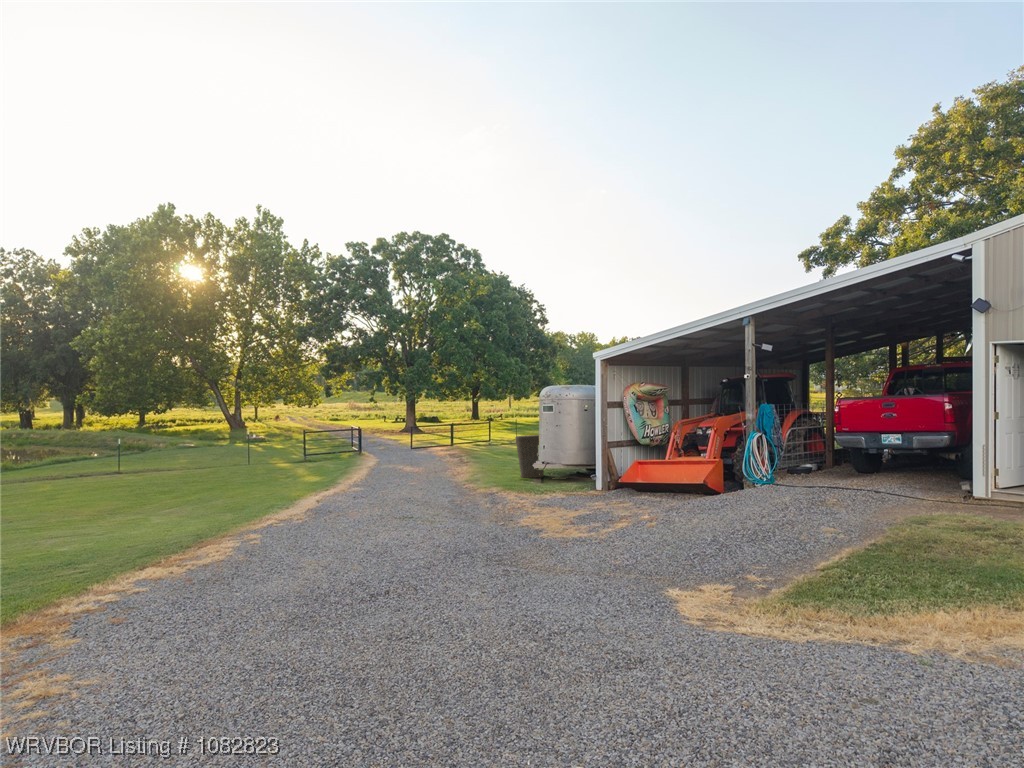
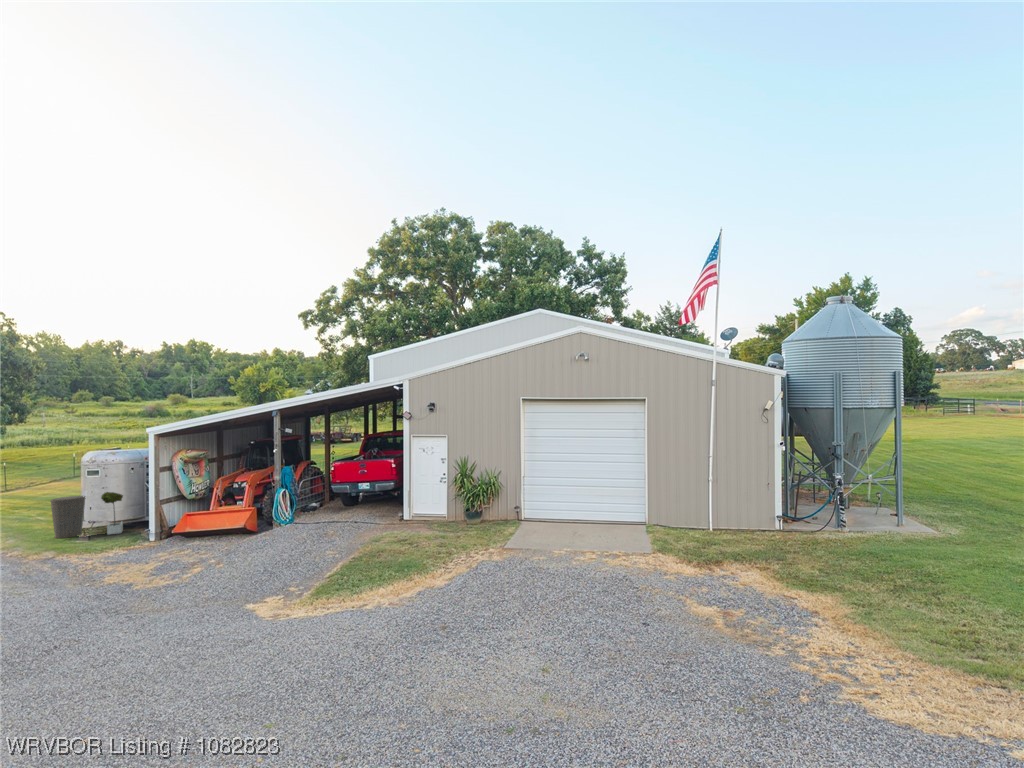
potted tree: none [556,430,579,479] -> present [101,492,123,534]

